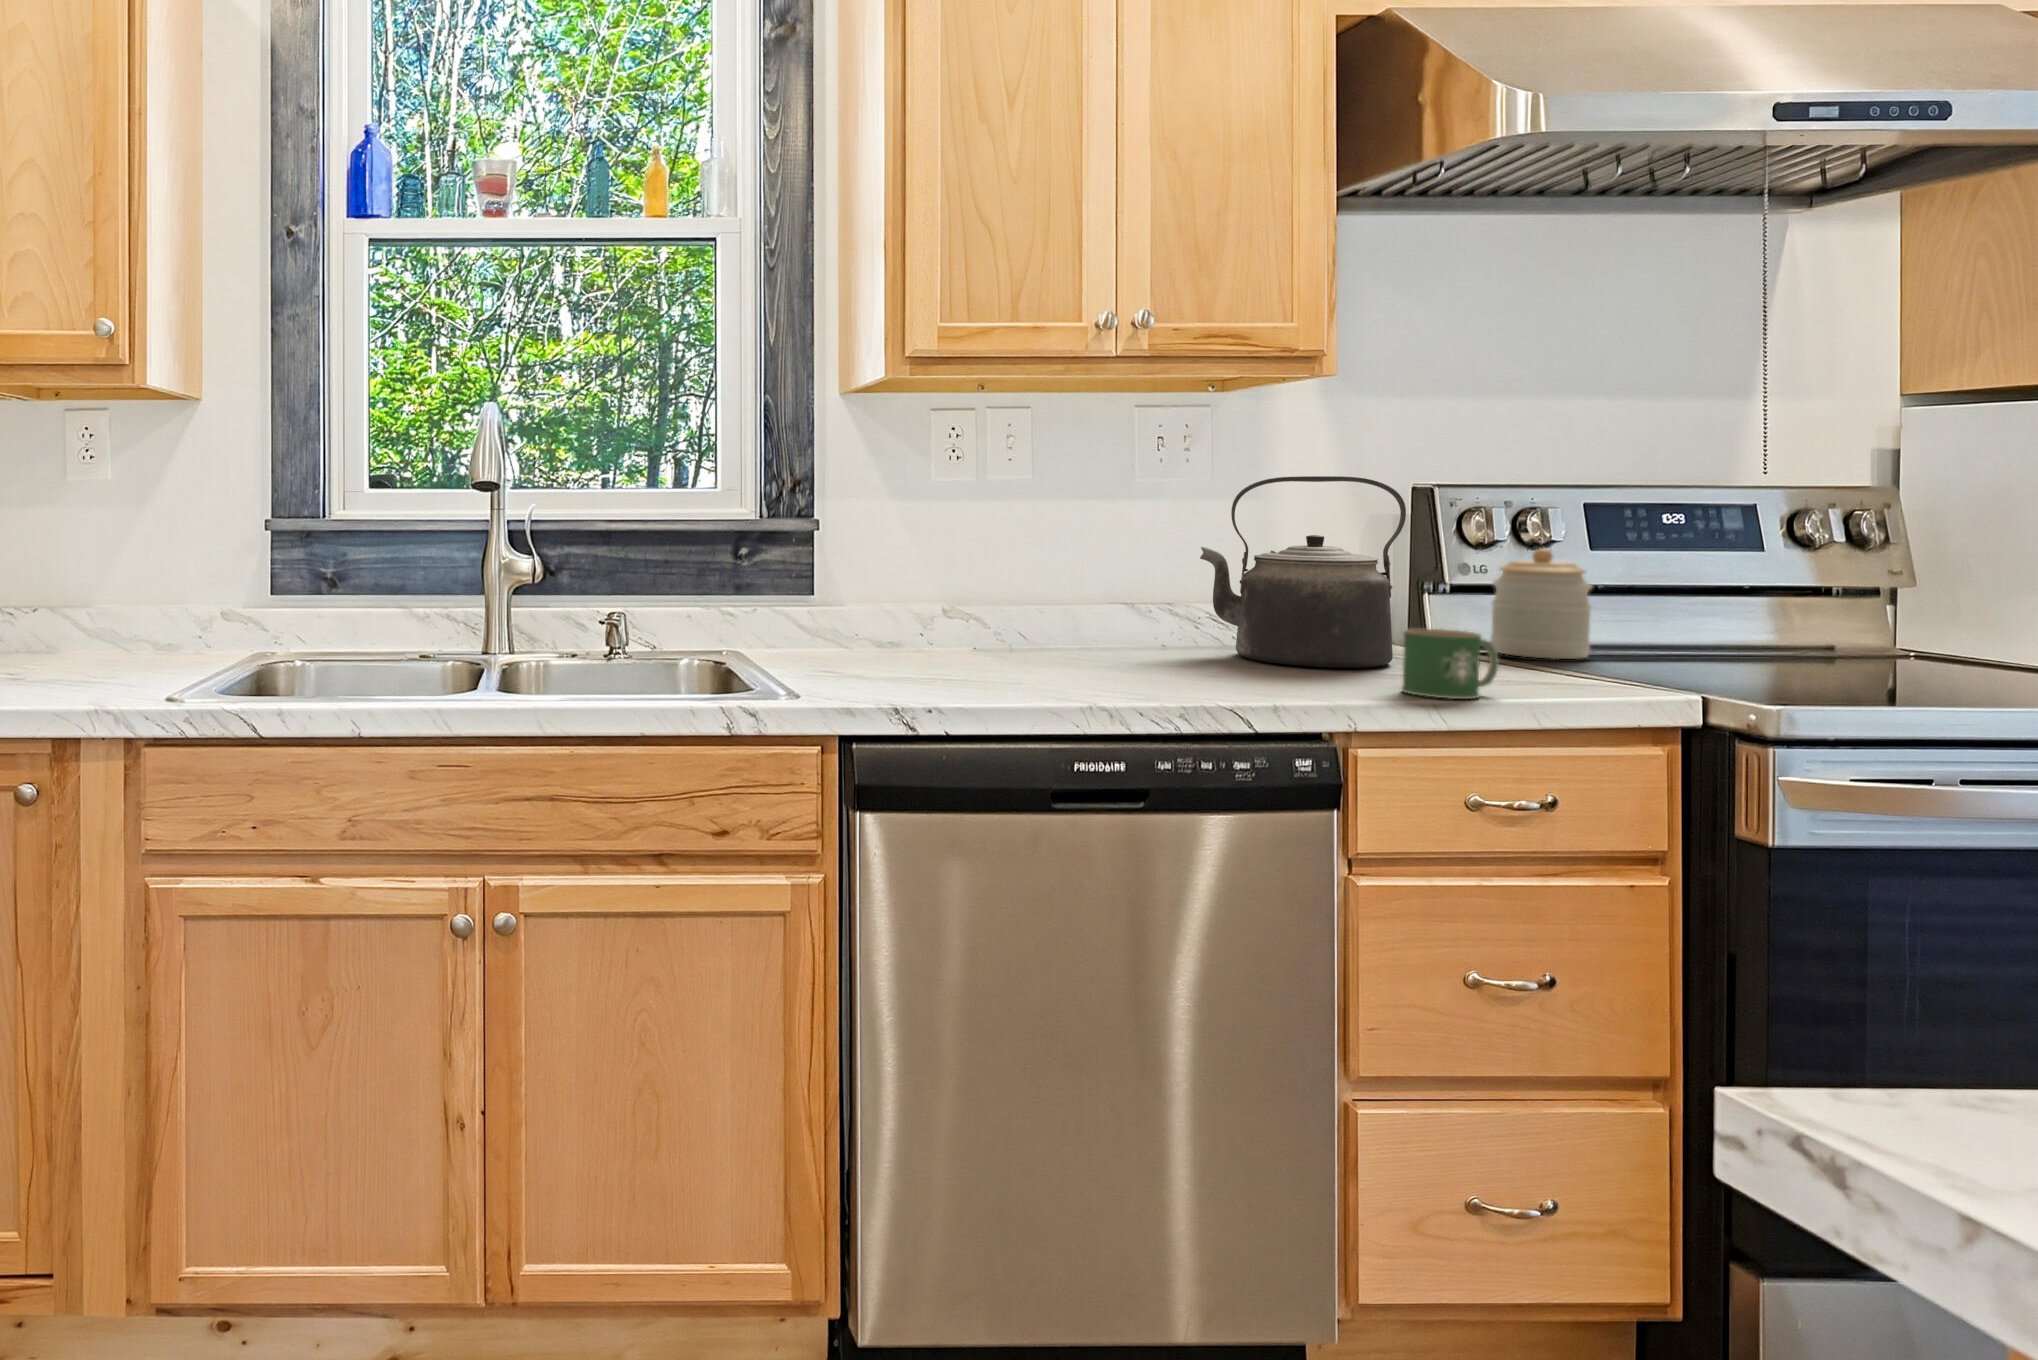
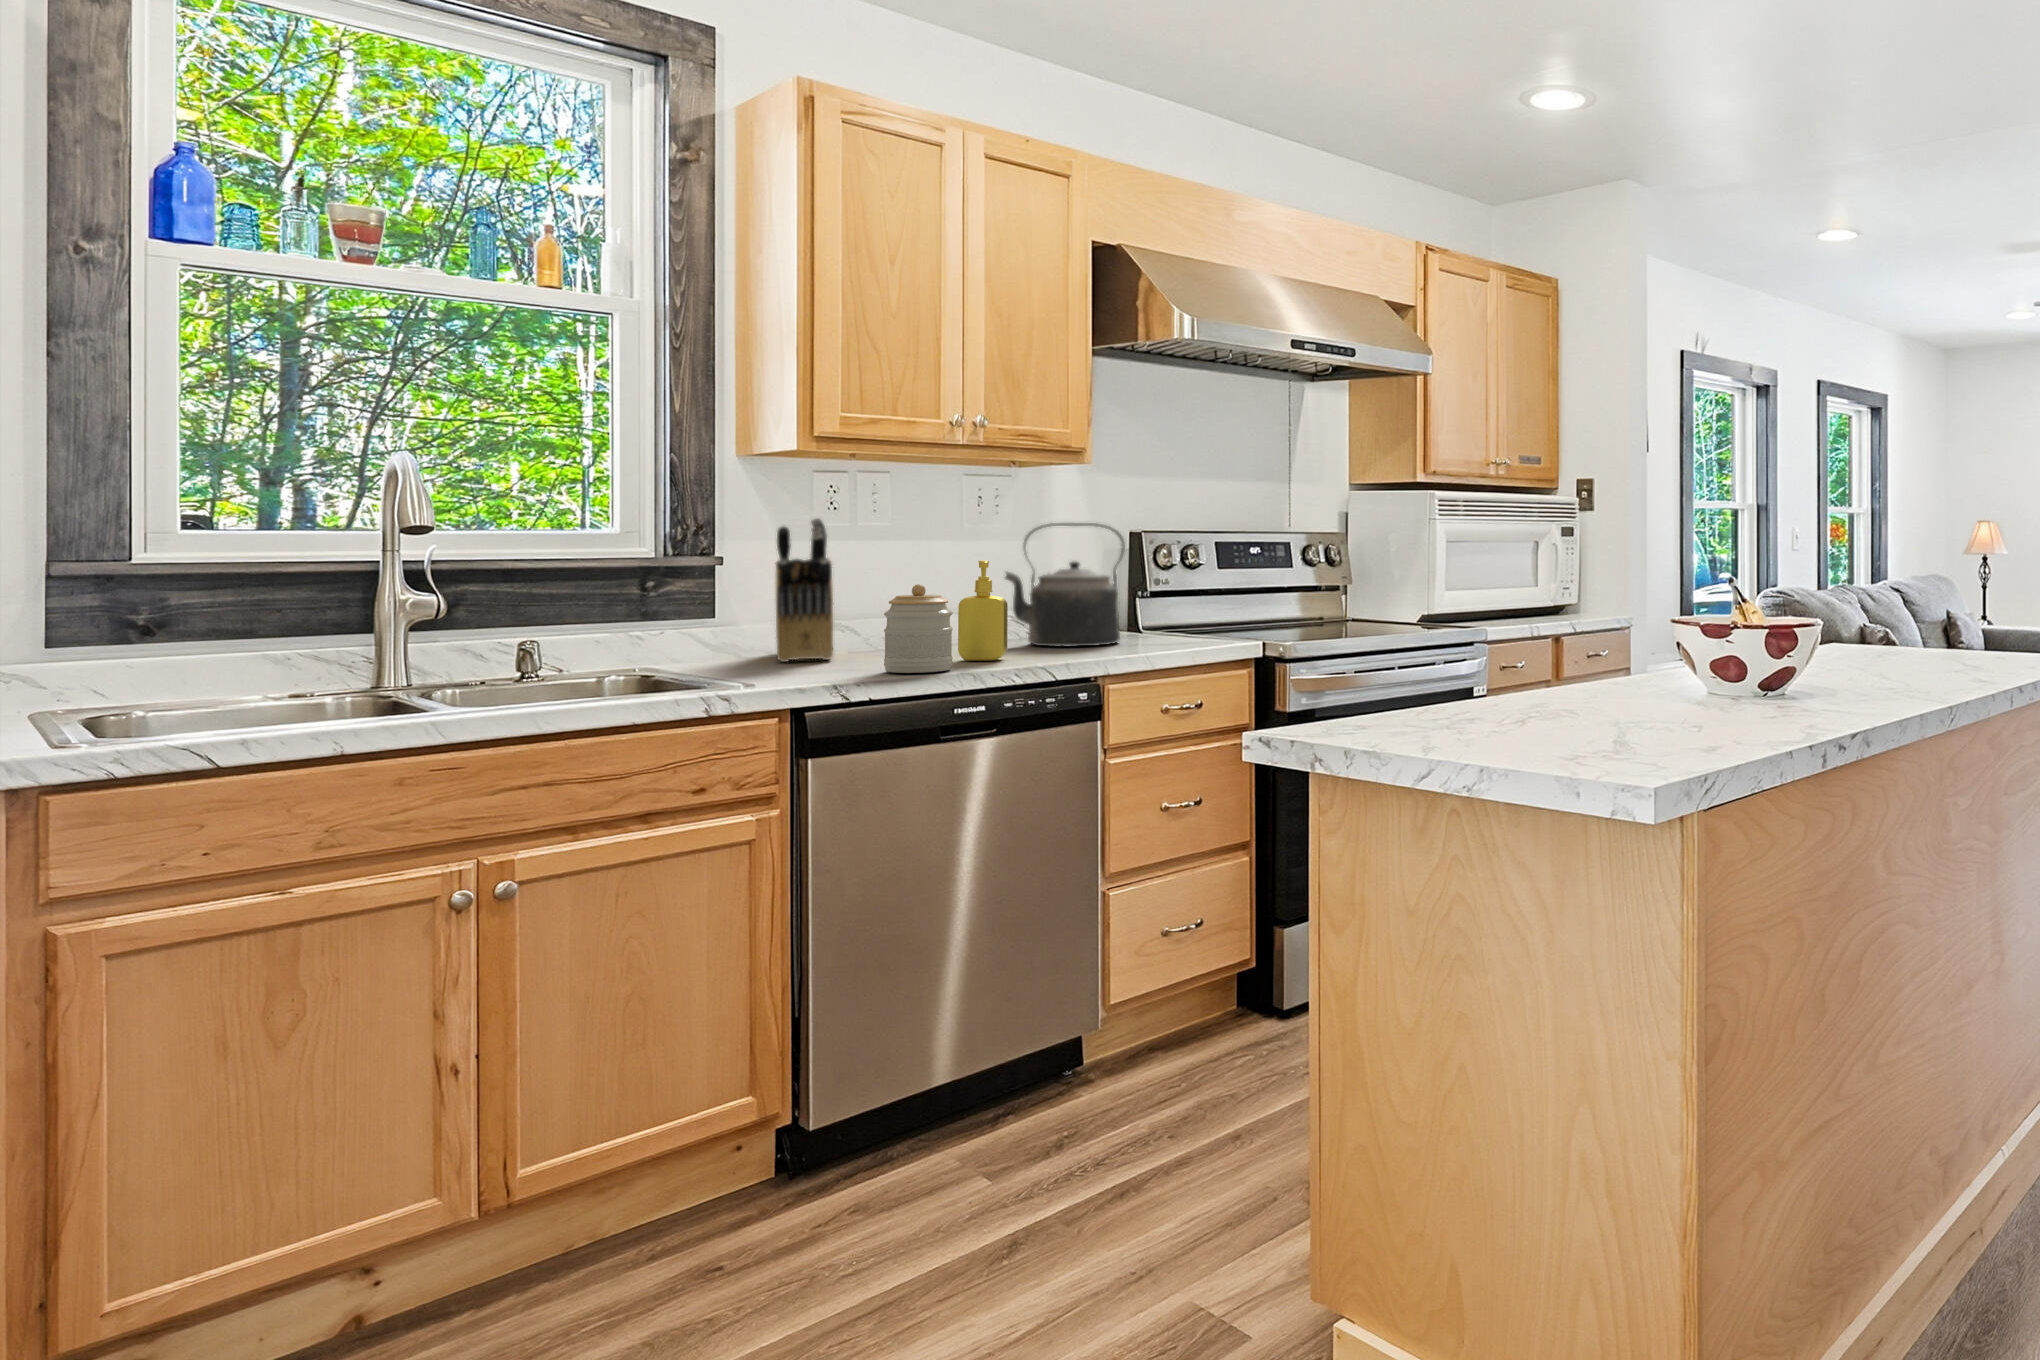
knife block: none [876,474,964,658] -> present [776,518,833,662]
soap dispenser: none [1110,534,1189,684] -> present [958,560,1008,661]
jar: present [1490,549,1593,659] -> present [884,584,953,673]
mug: present [1402,629,1499,699] -> none [1128,614,1175,654]

